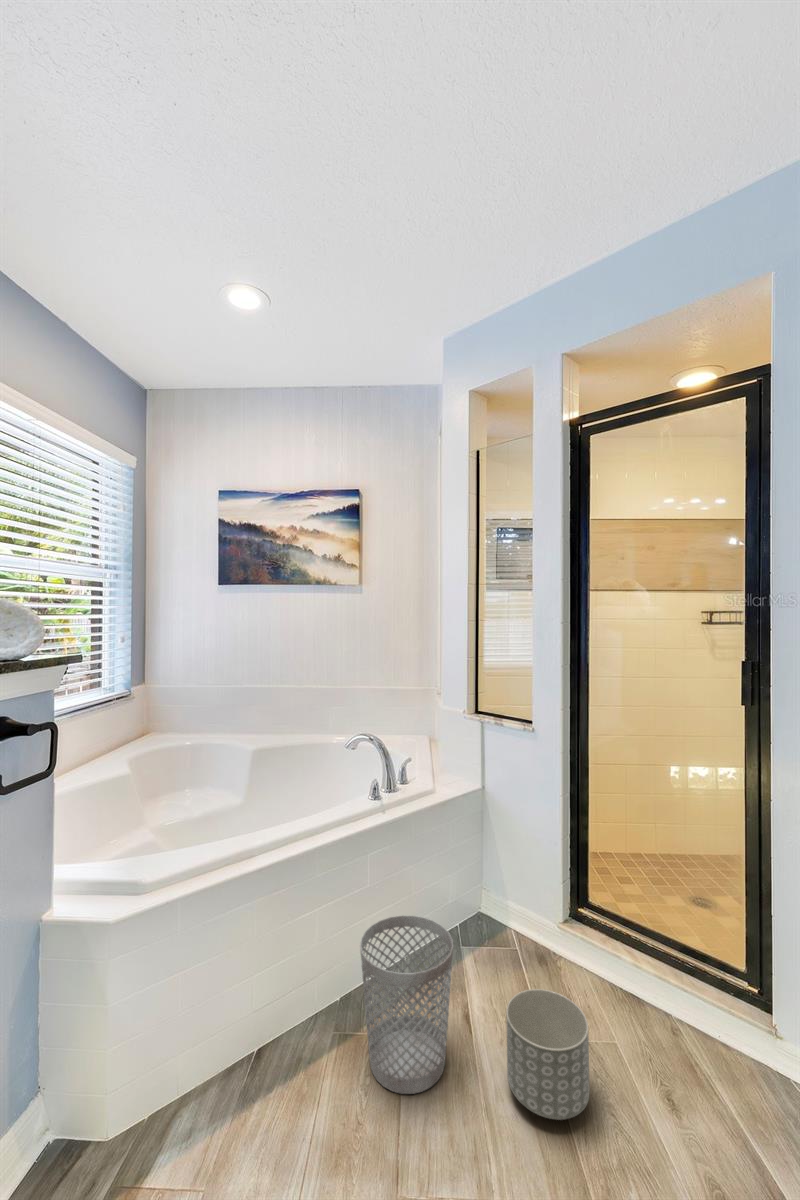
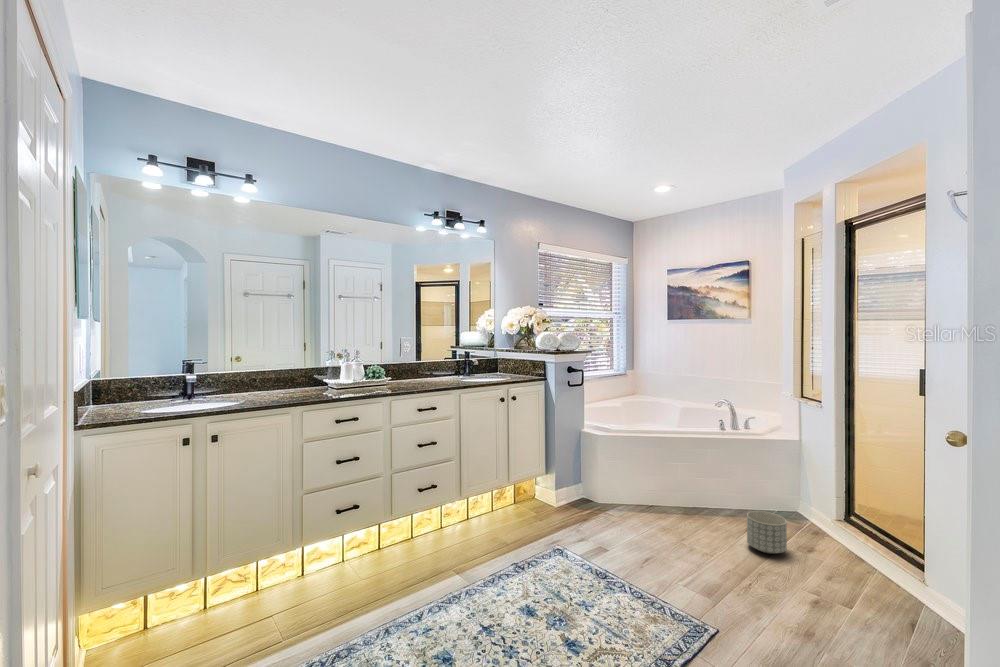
wastebasket: present [360,915,453,1094] -> none [690,472,733,533]

